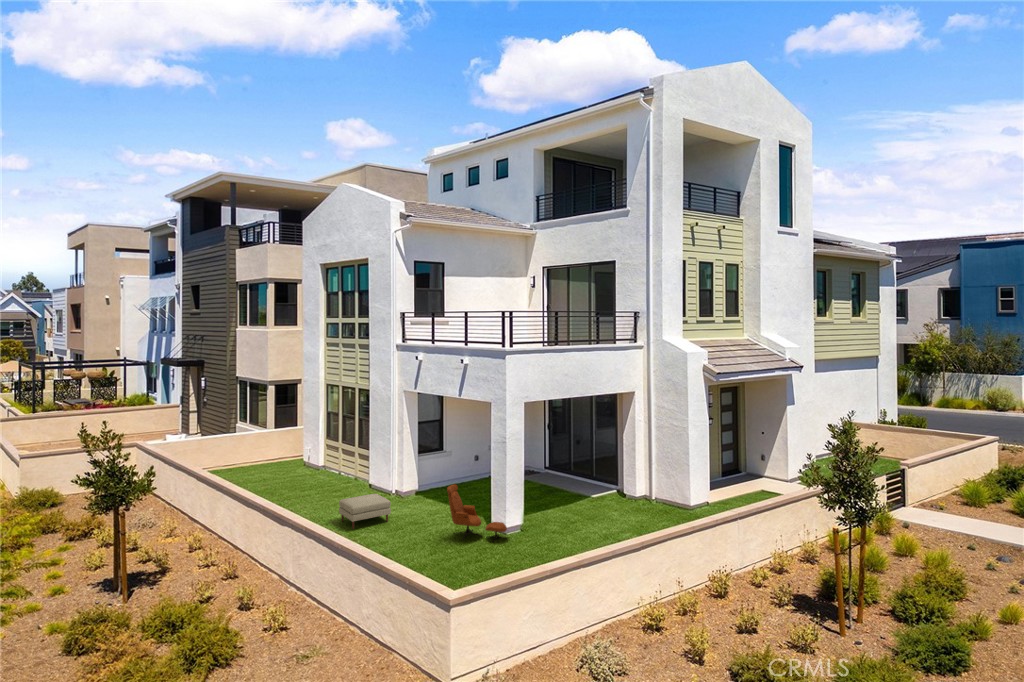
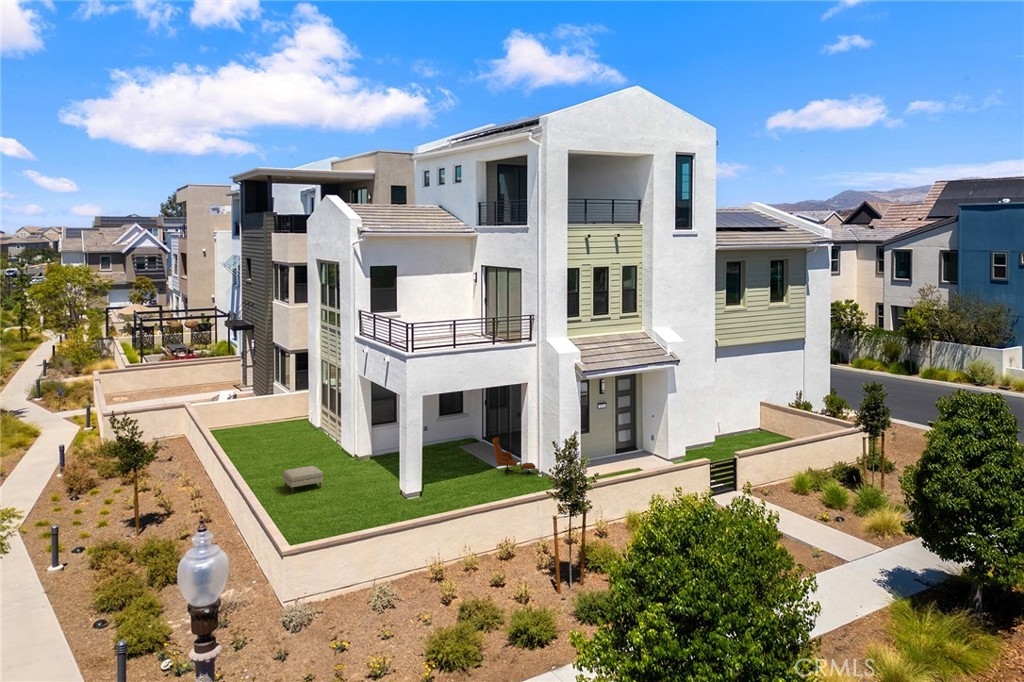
lounge chair: present [447,484,507,540] -> present [492,437,536,475]

